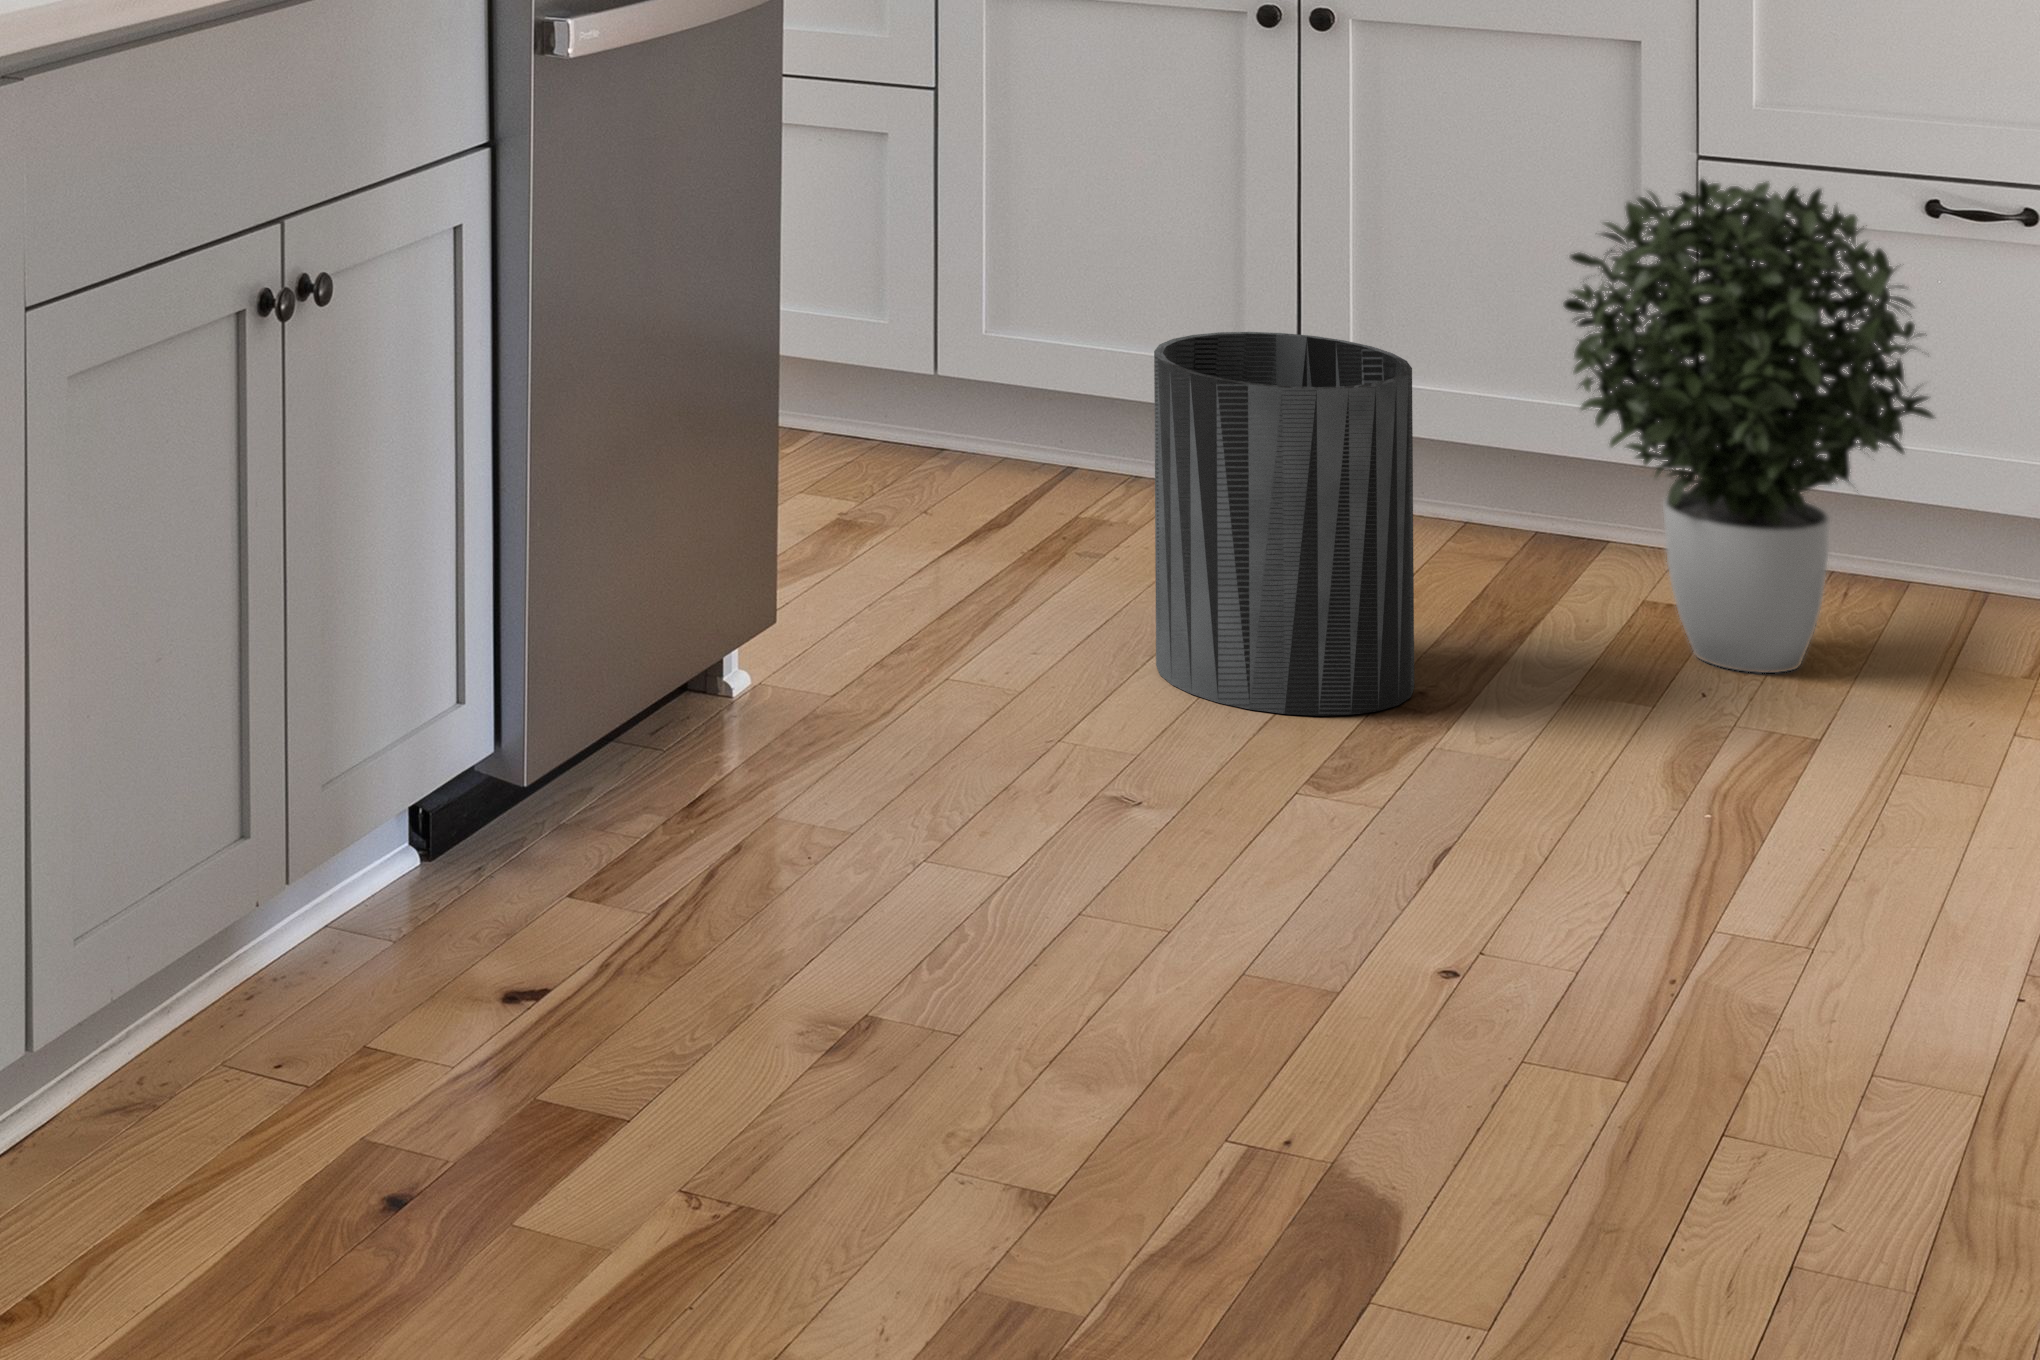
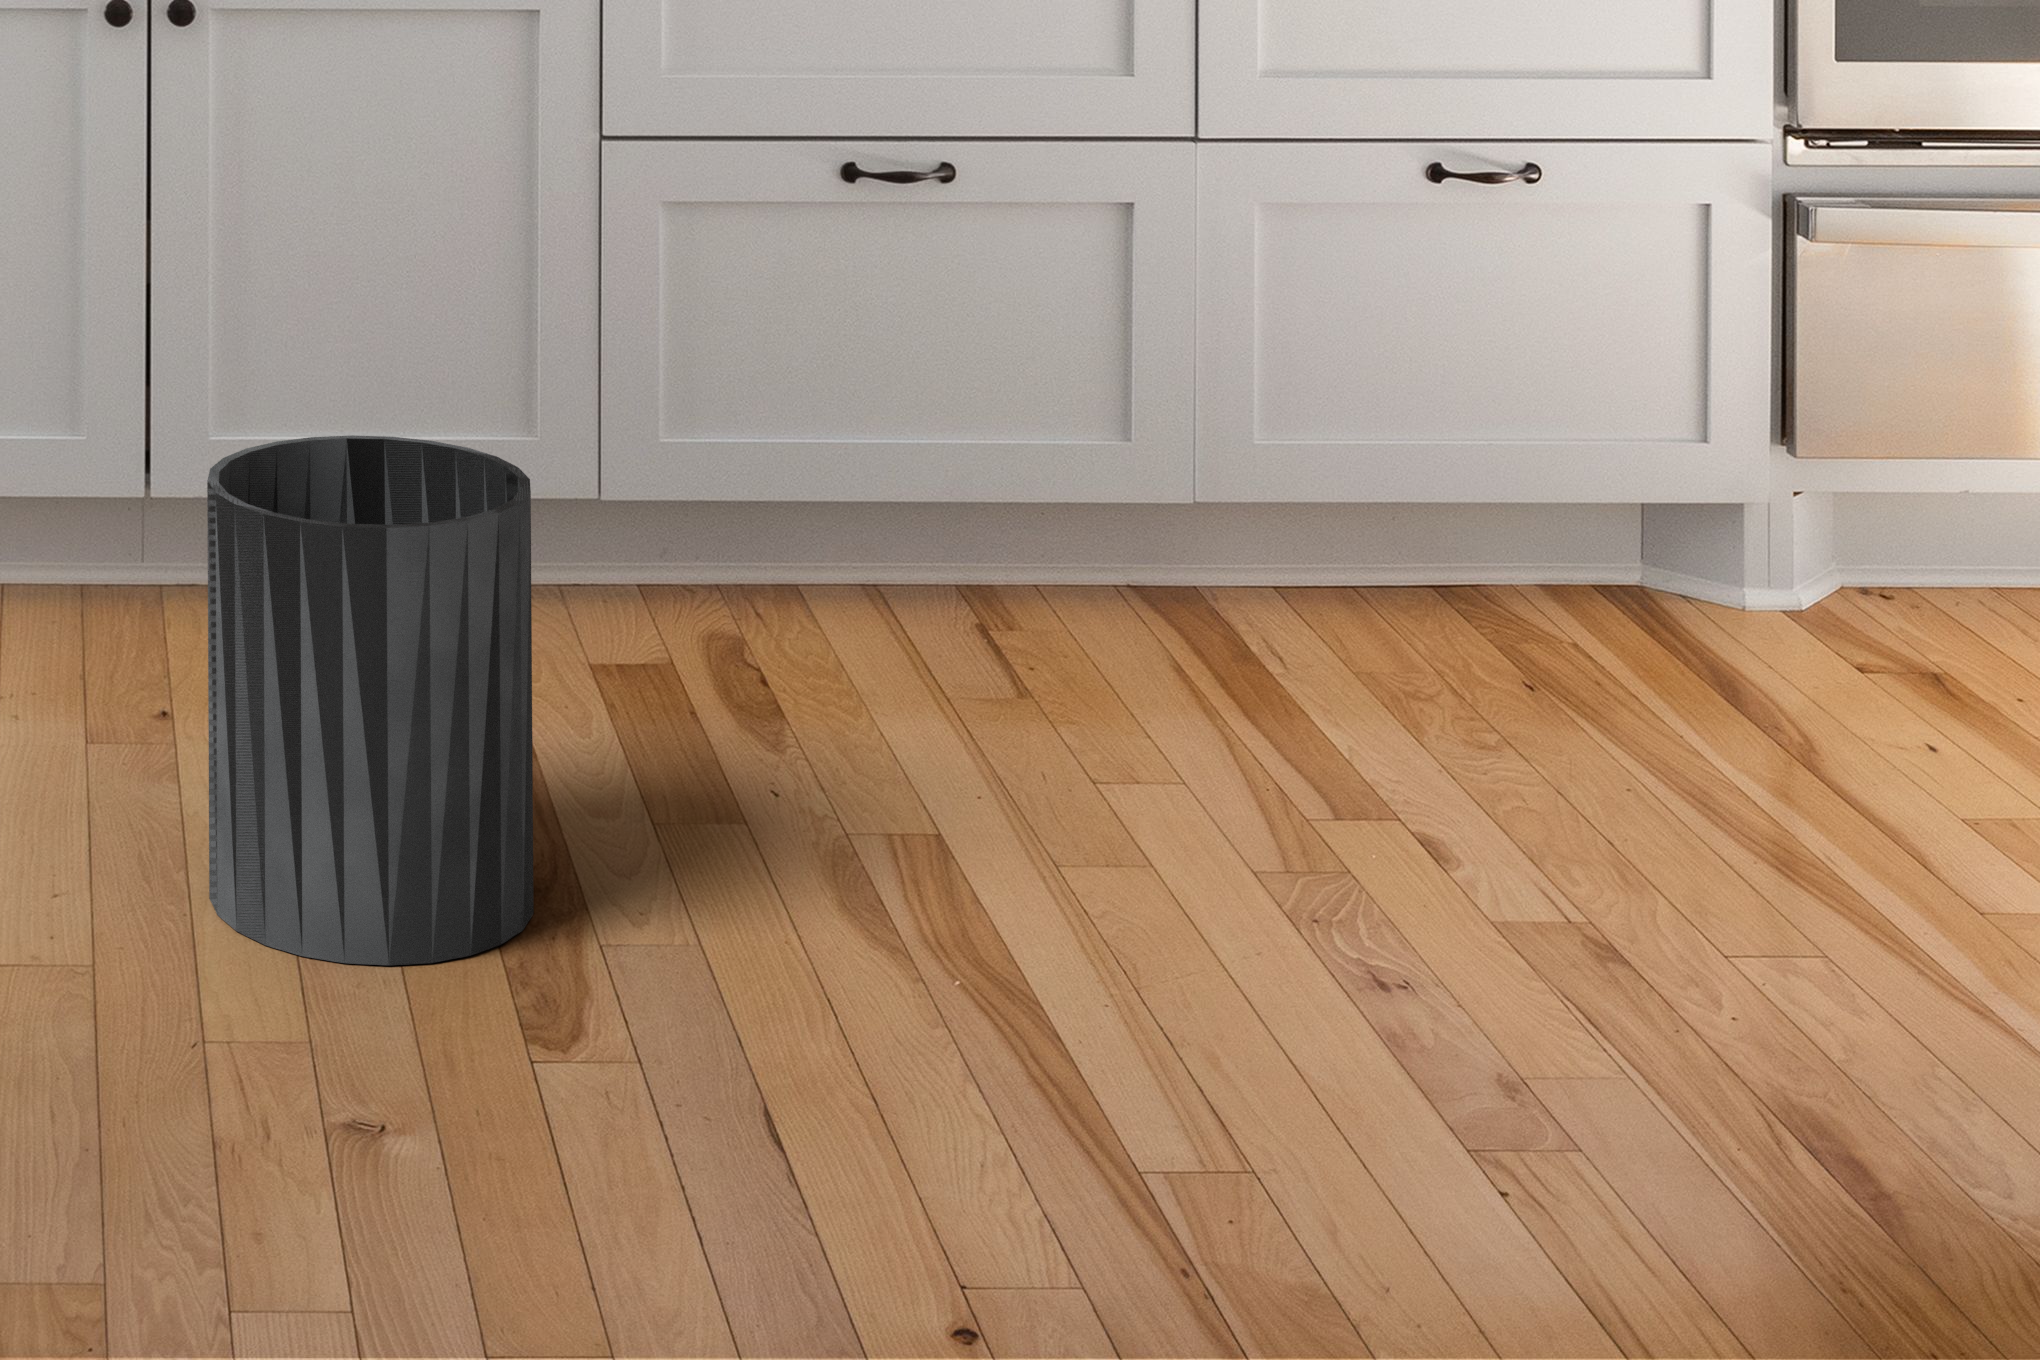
potted plant: present [1564,179,1934,673] -> none [559,170,977,767]

